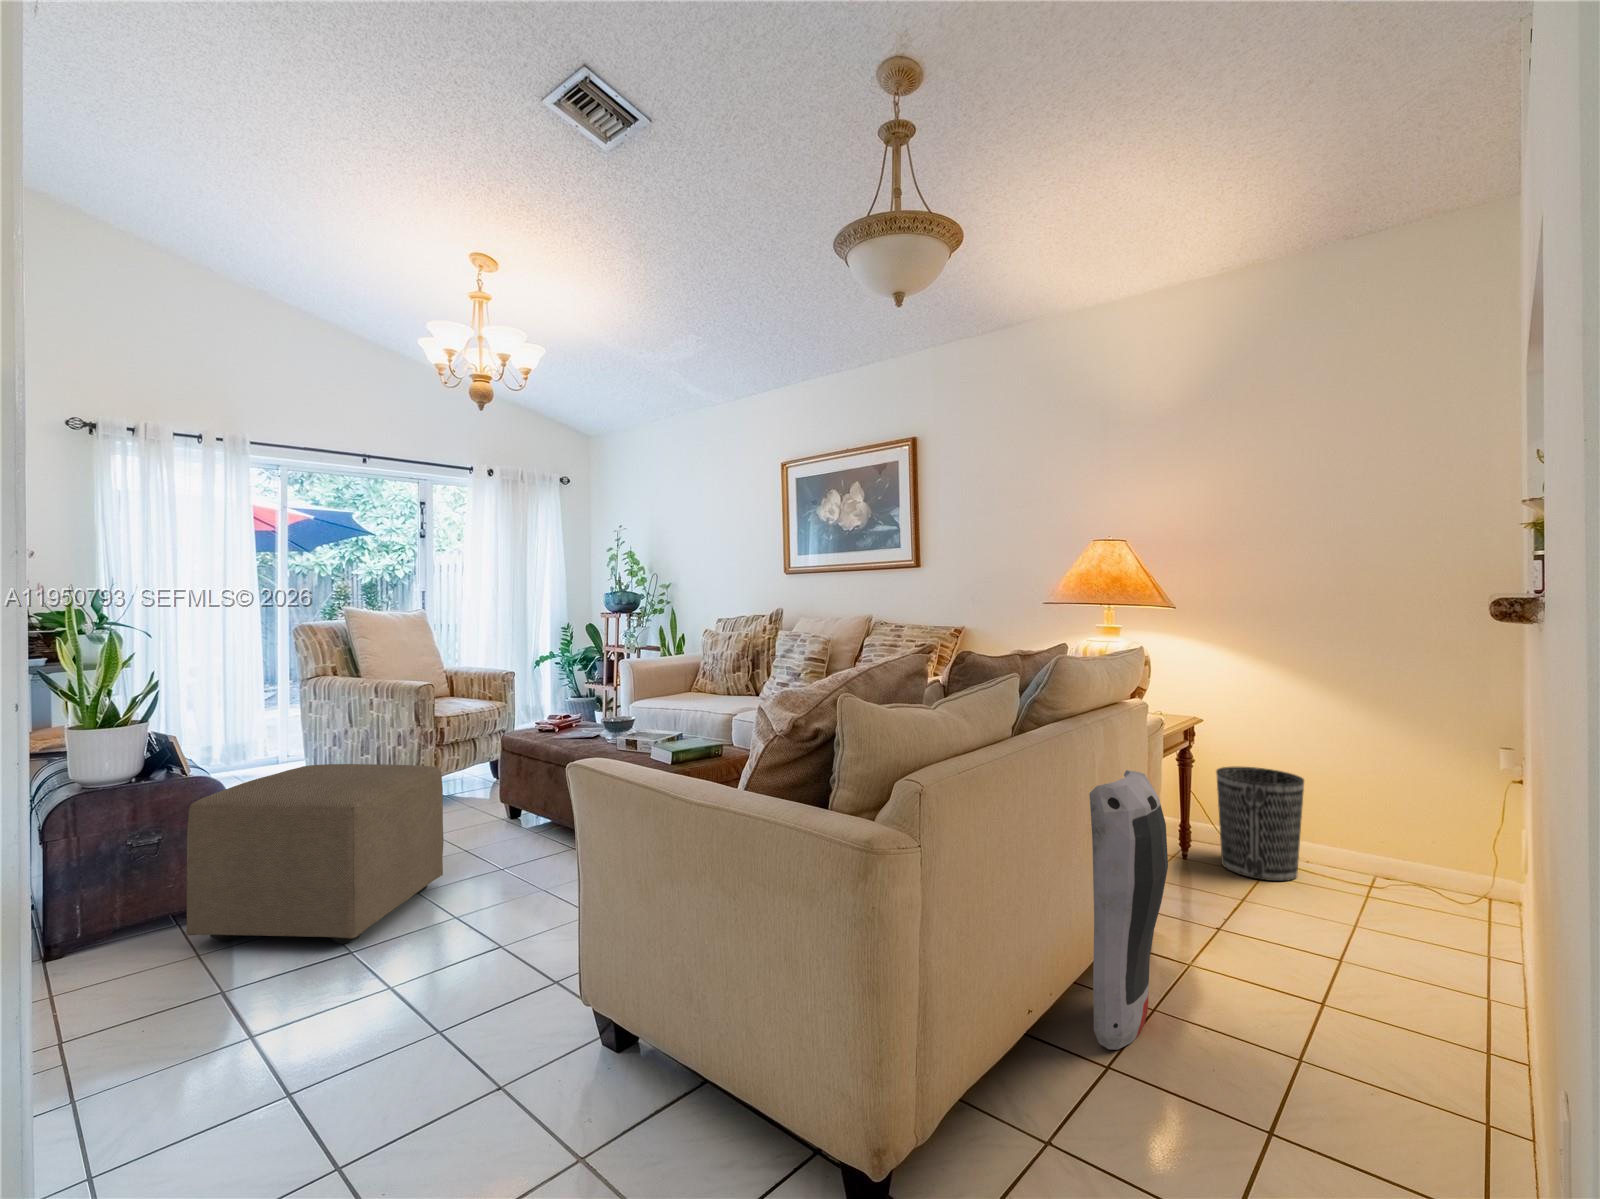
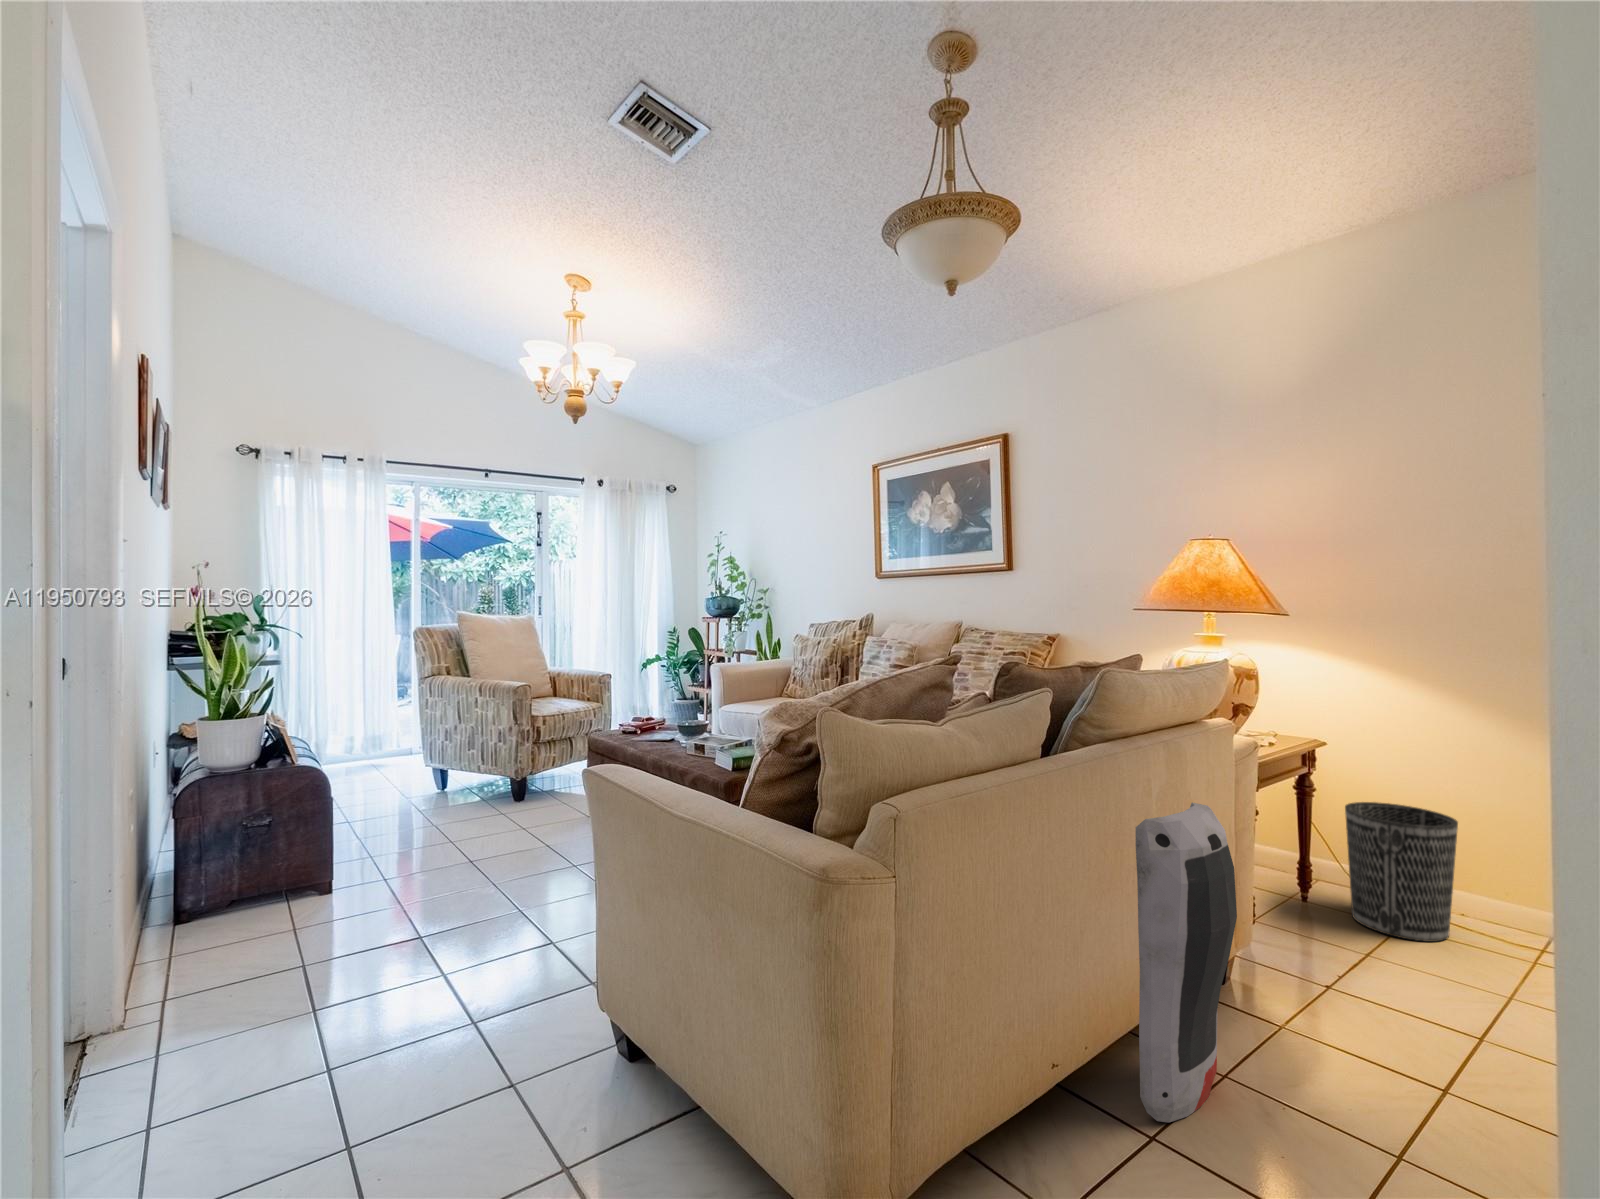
ottoman: present [187,764,444,944] -> none [289,758,517,927]

